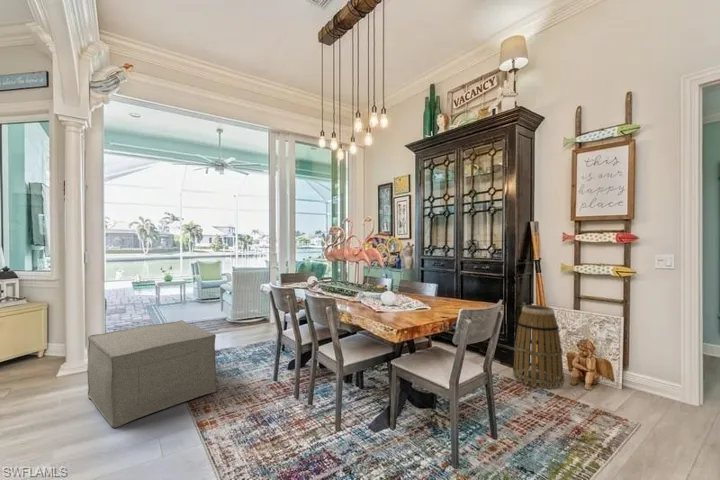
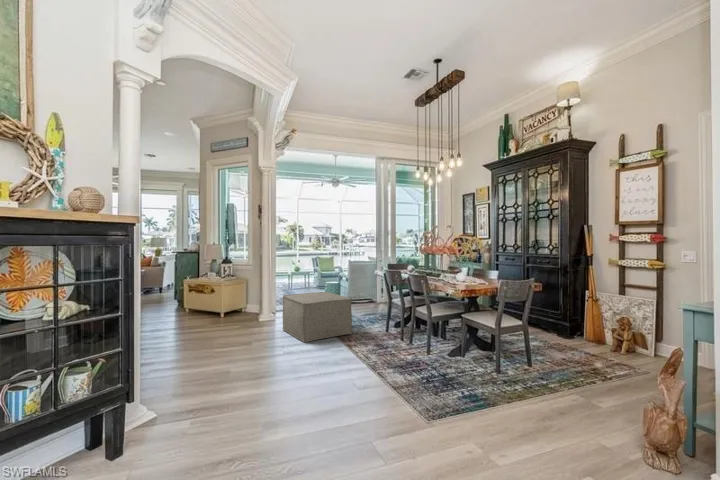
basket: present [513,305,564,389] -> none [564,290,604,351]

